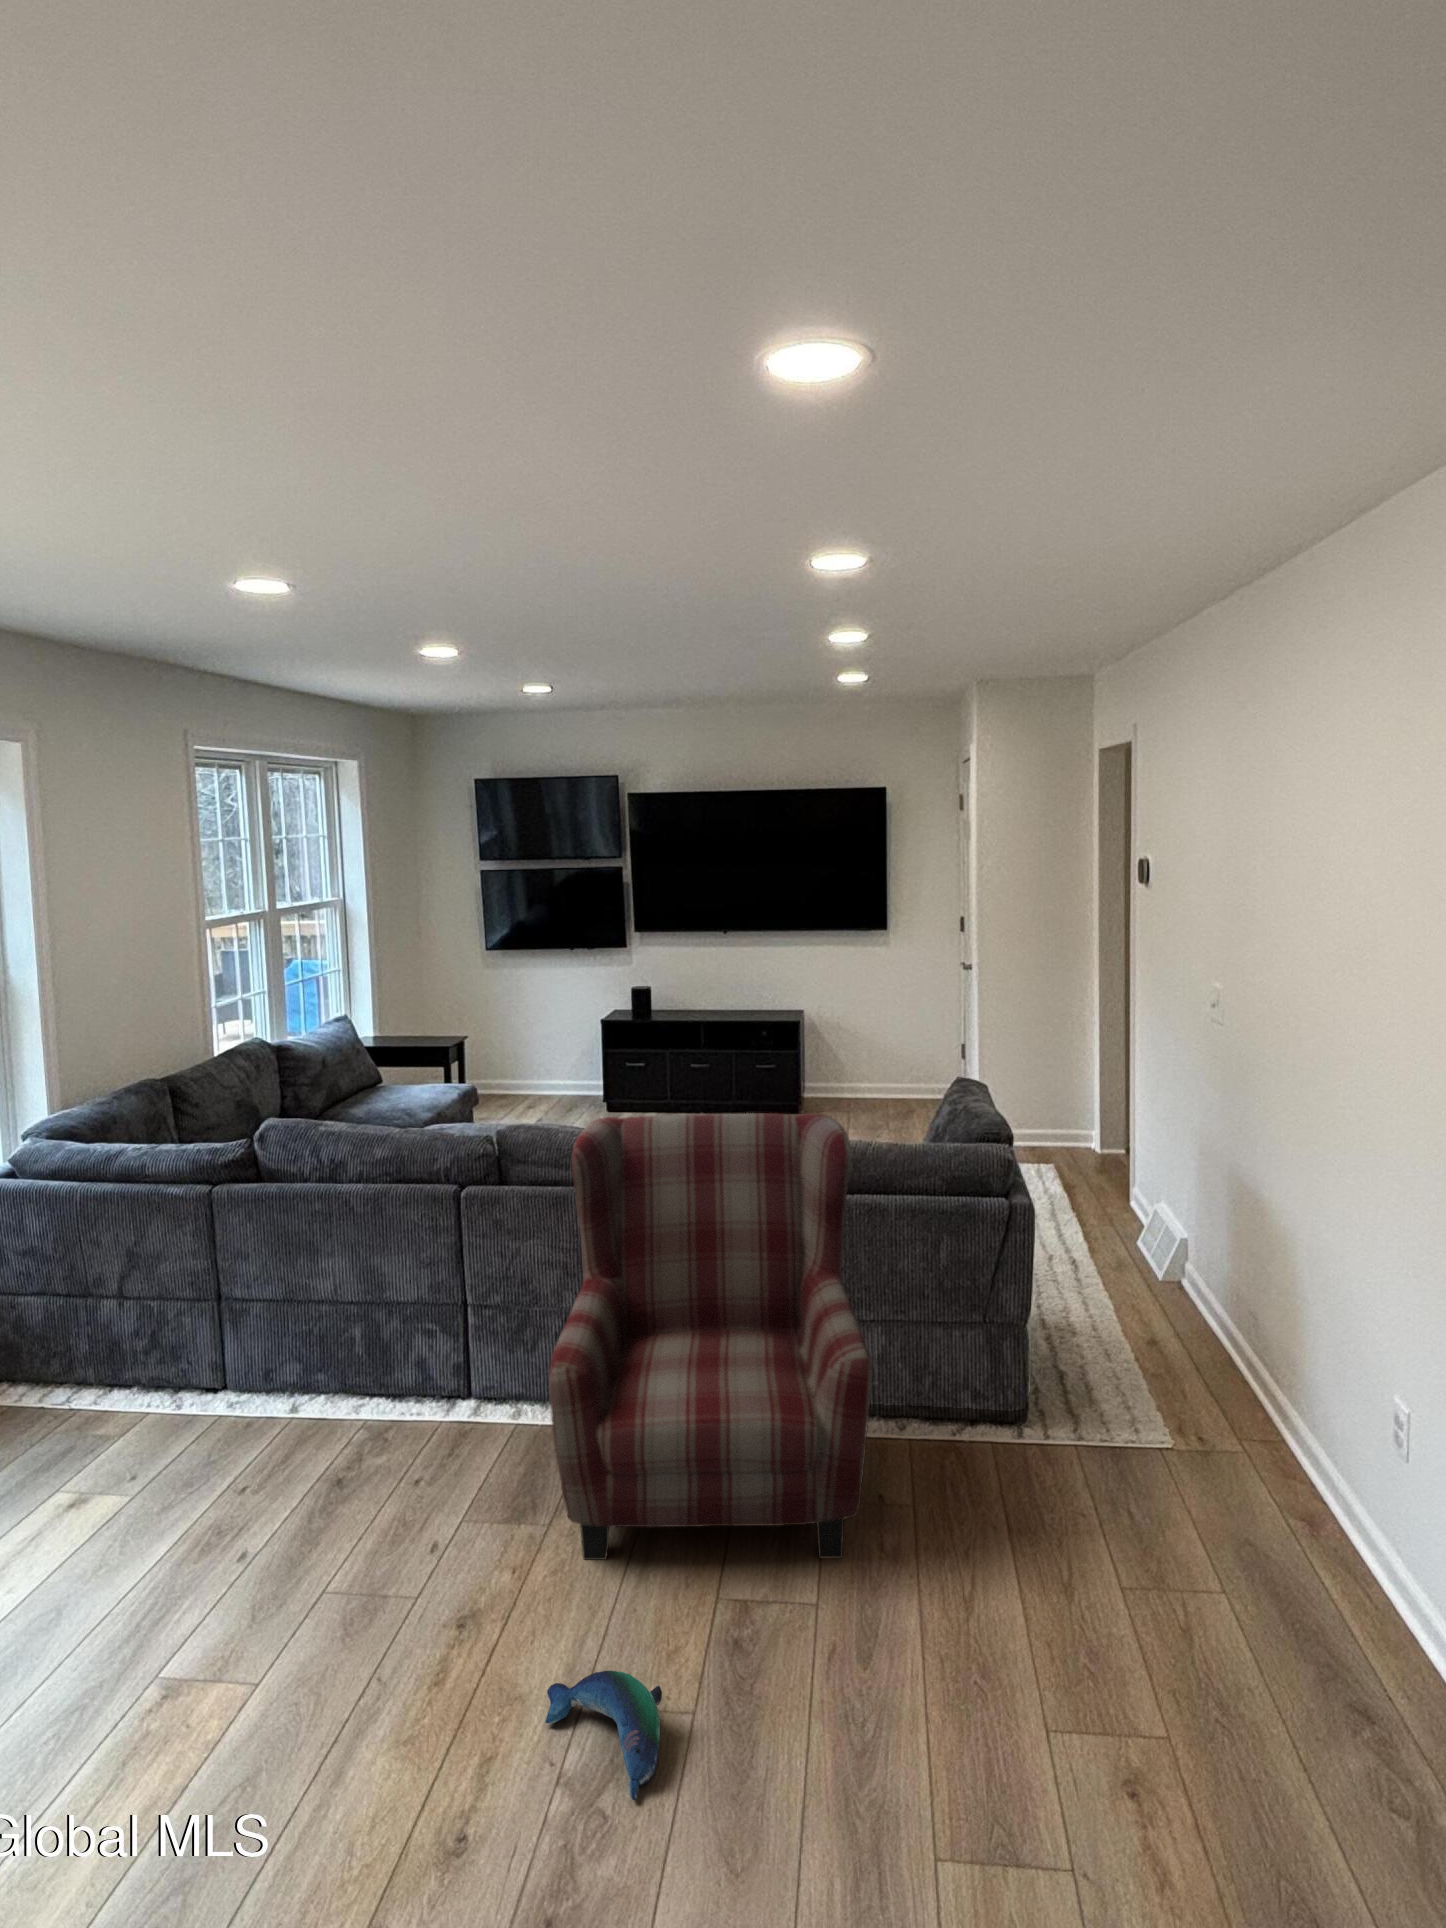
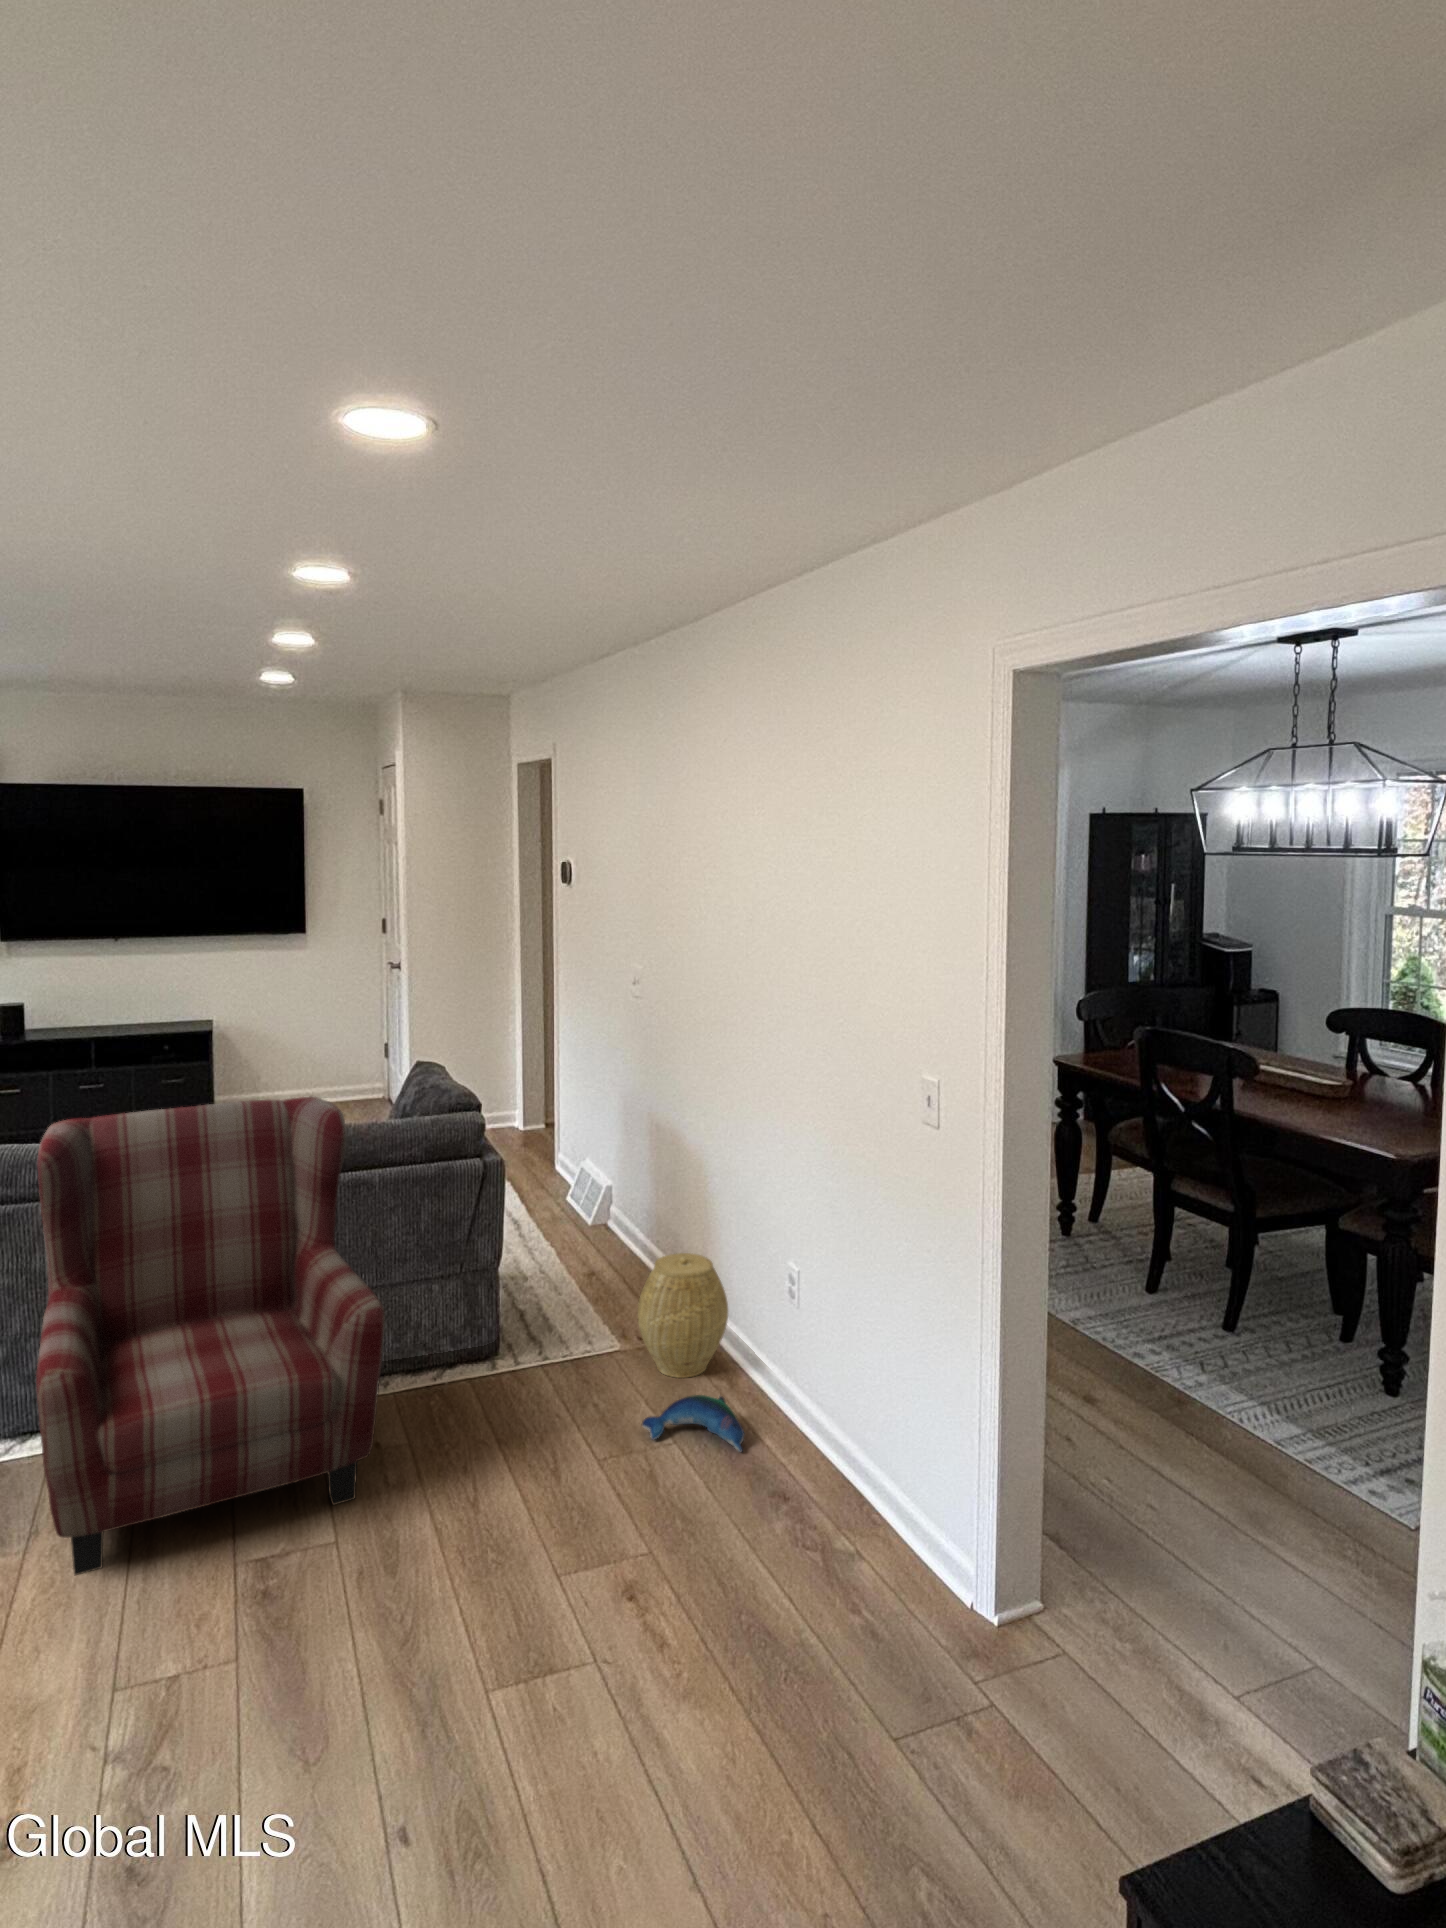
woven basket: none [1192,1349,1318,1512] -> present [637,1253,728,1378]
plush toy: present [545,1671,662,1800] -> present [642,1395,744,1452]

